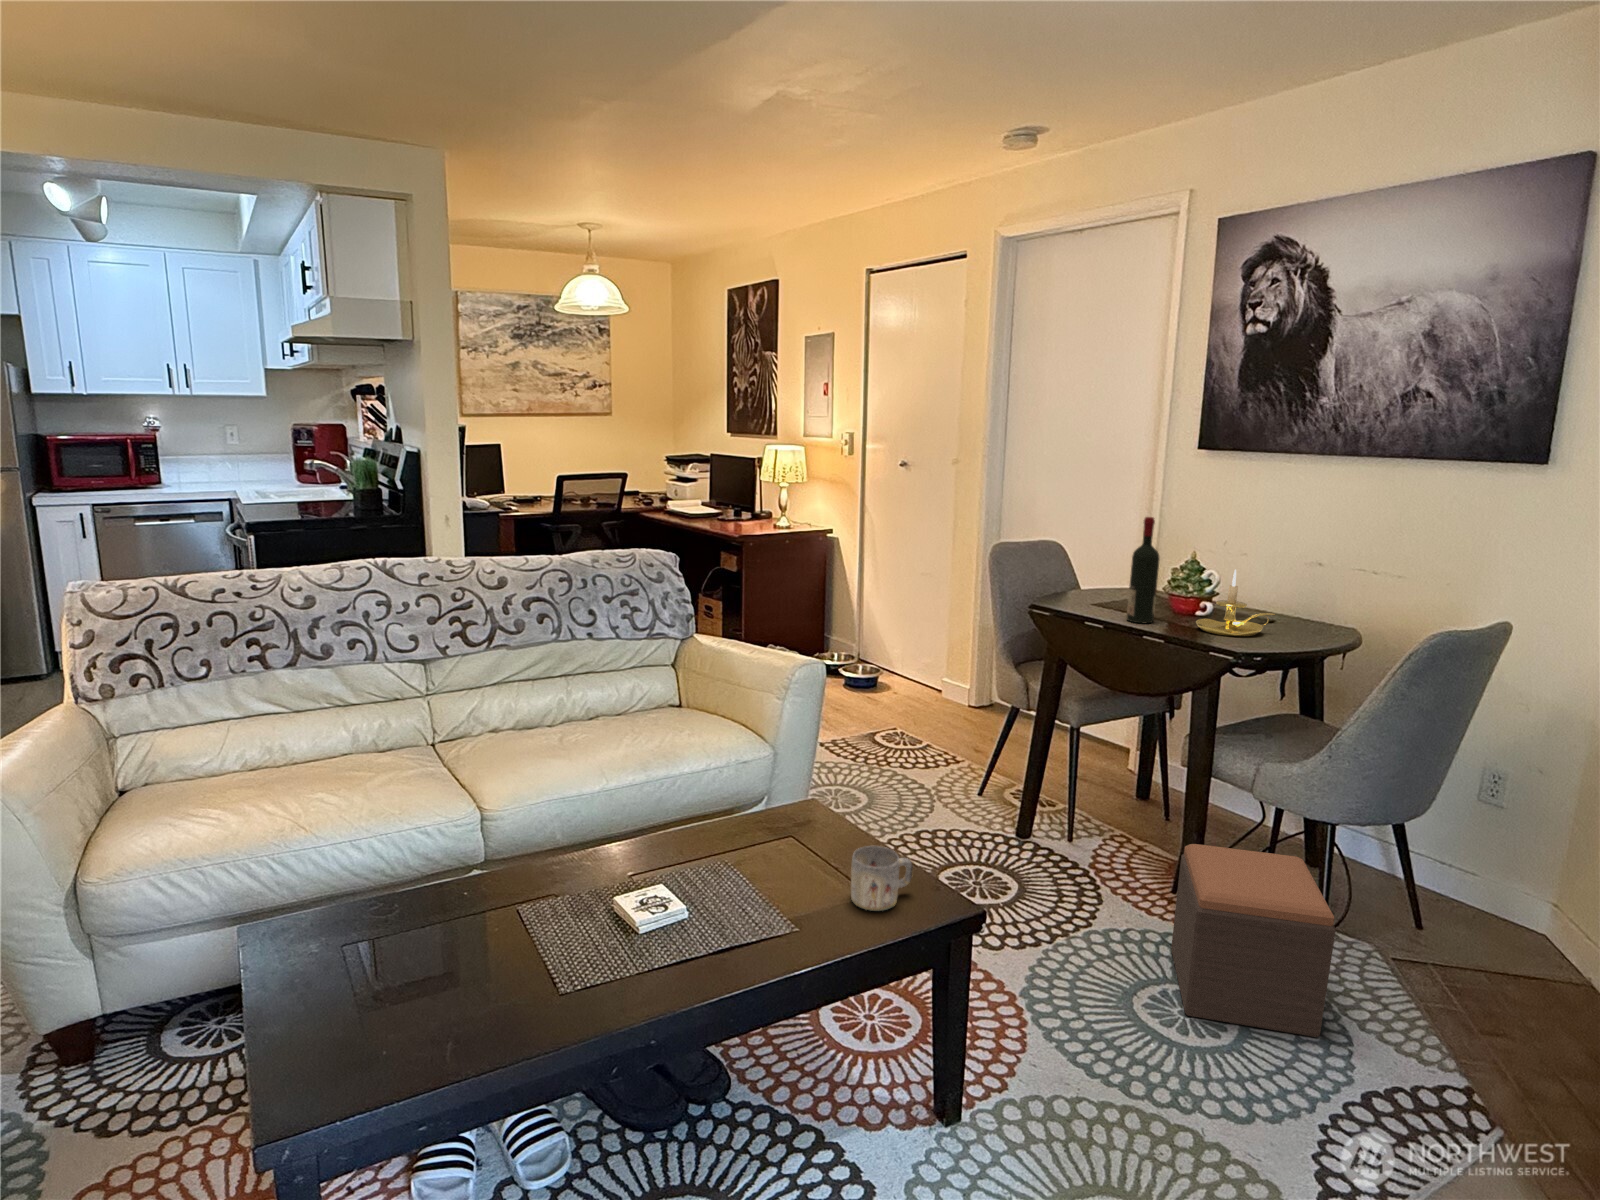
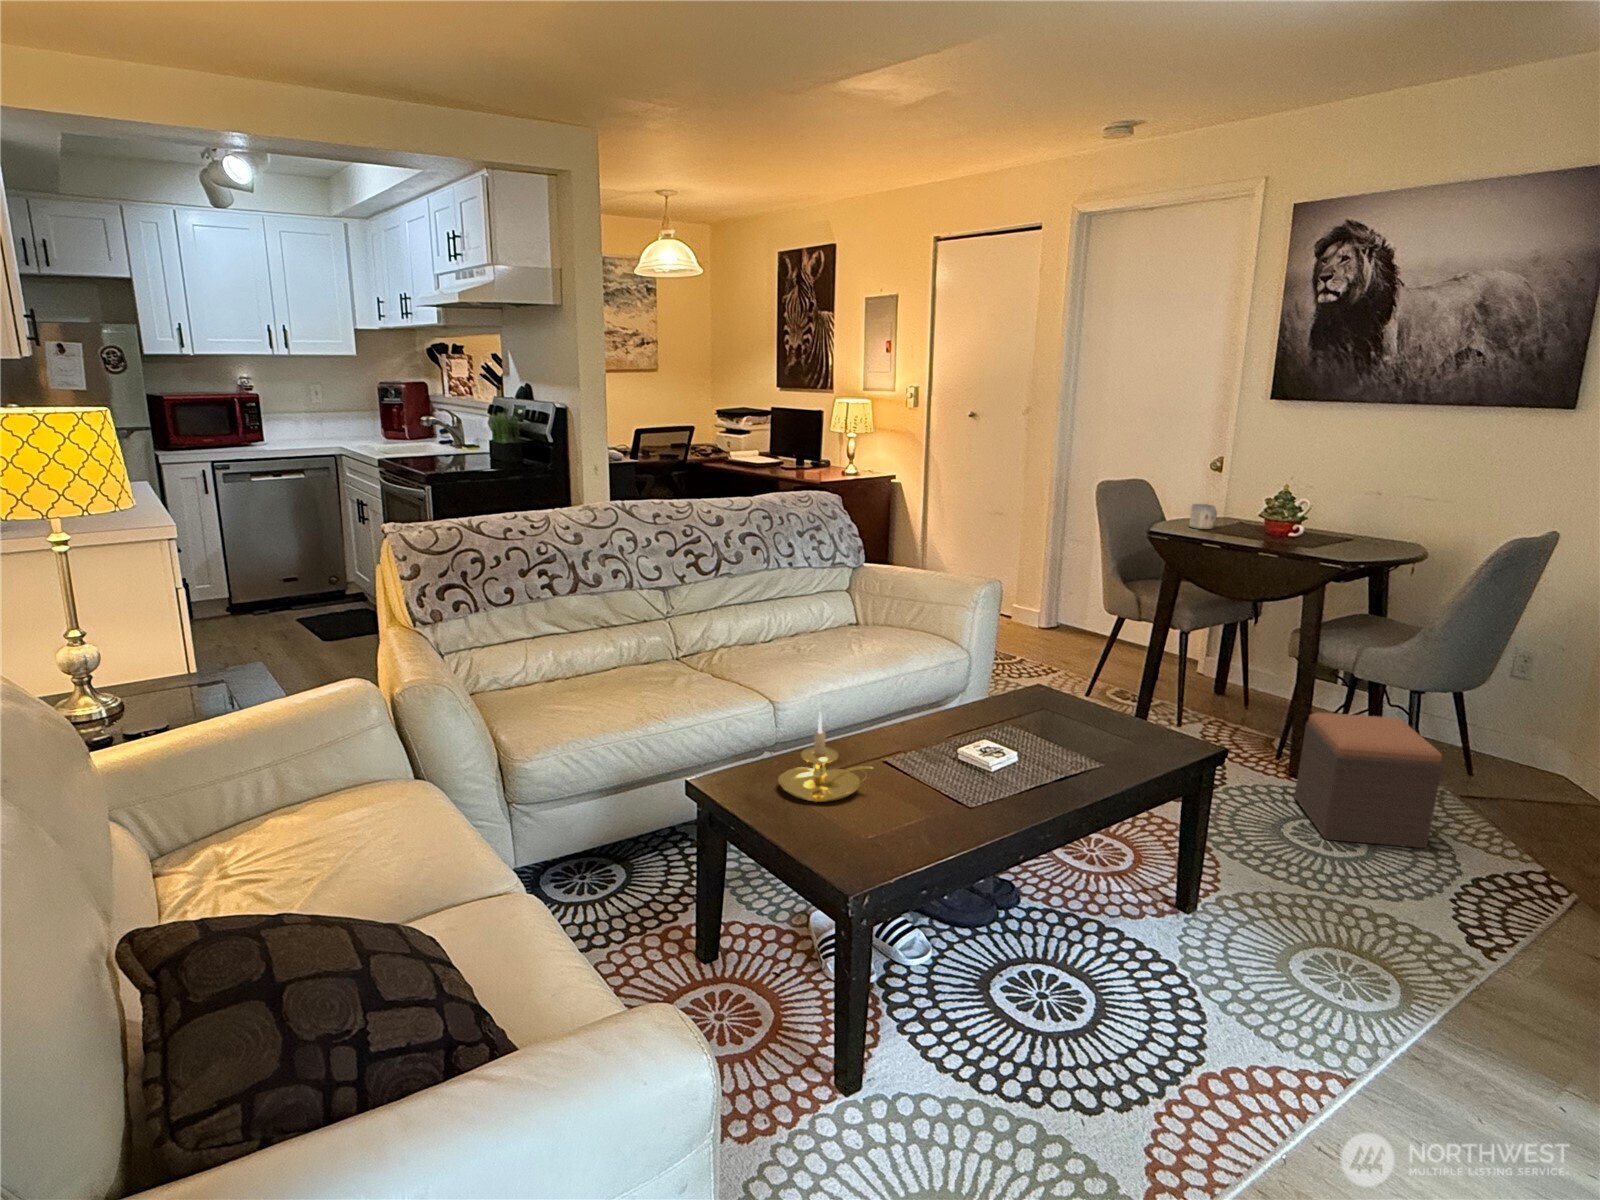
wine bottle: present [1127,517,1159,623] -> none [1238,456,1268,543]
candle holder: present [1196,569,1275,636] -> present [778,713,873,802]
mug: present [851,846,913,911] -> present [1189,504,1217,529]

